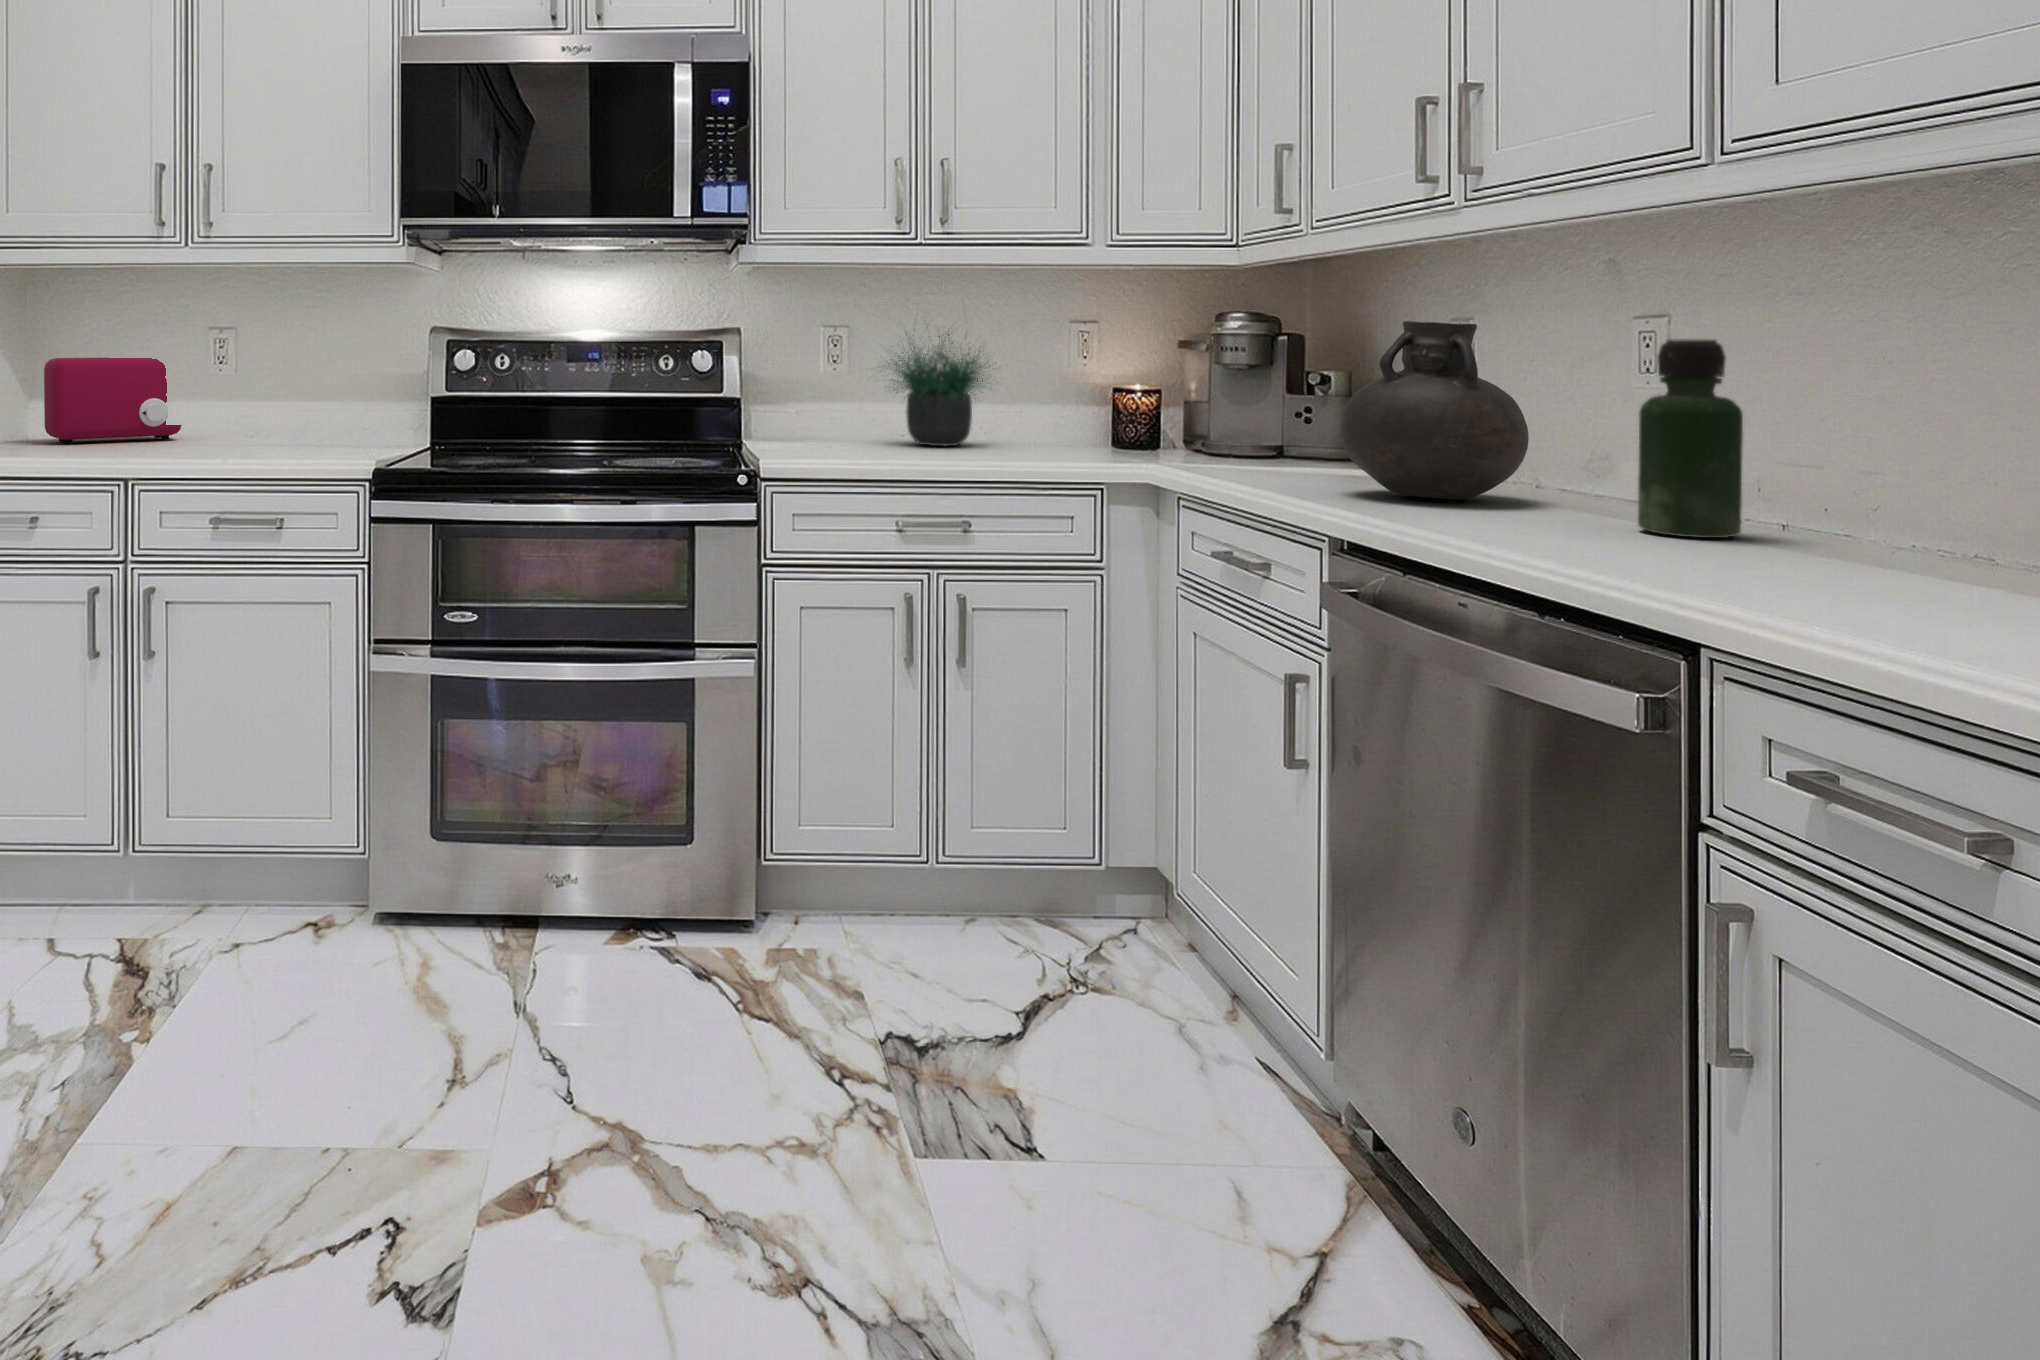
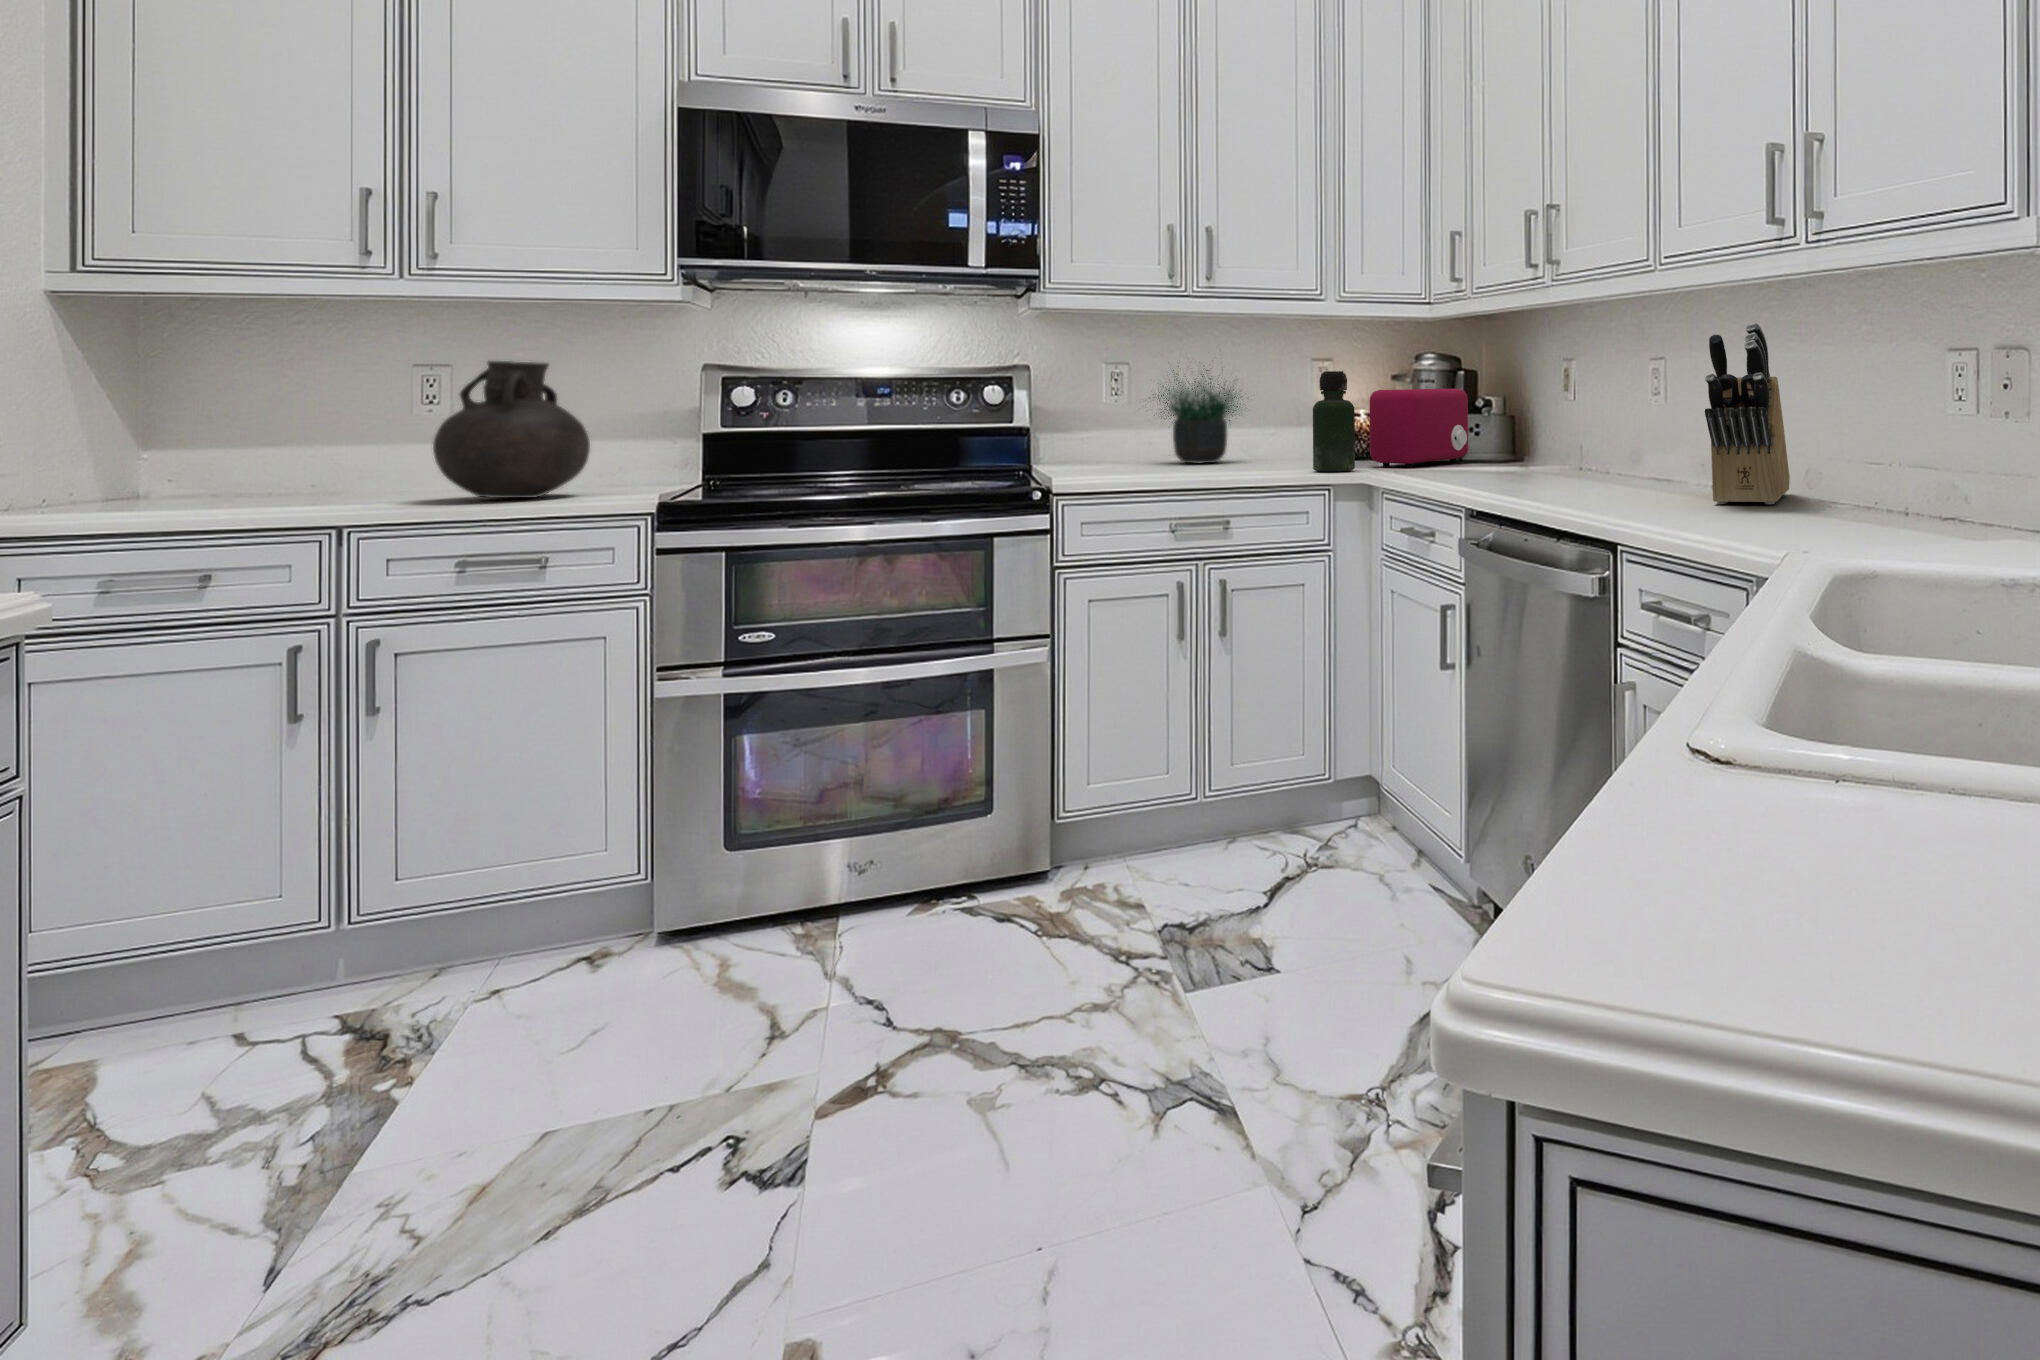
knife block: none [1828,275,1986,606] -> present [1705,323,1790,504]
vase: present [1340,321,1529,500] -> present [433,361,590,498]
bottle: present [1638,339,1743,538] -> present [1313,371,1355,472]
toaster: present [44,357,182,444] -> present [1369,389,1468,467]

